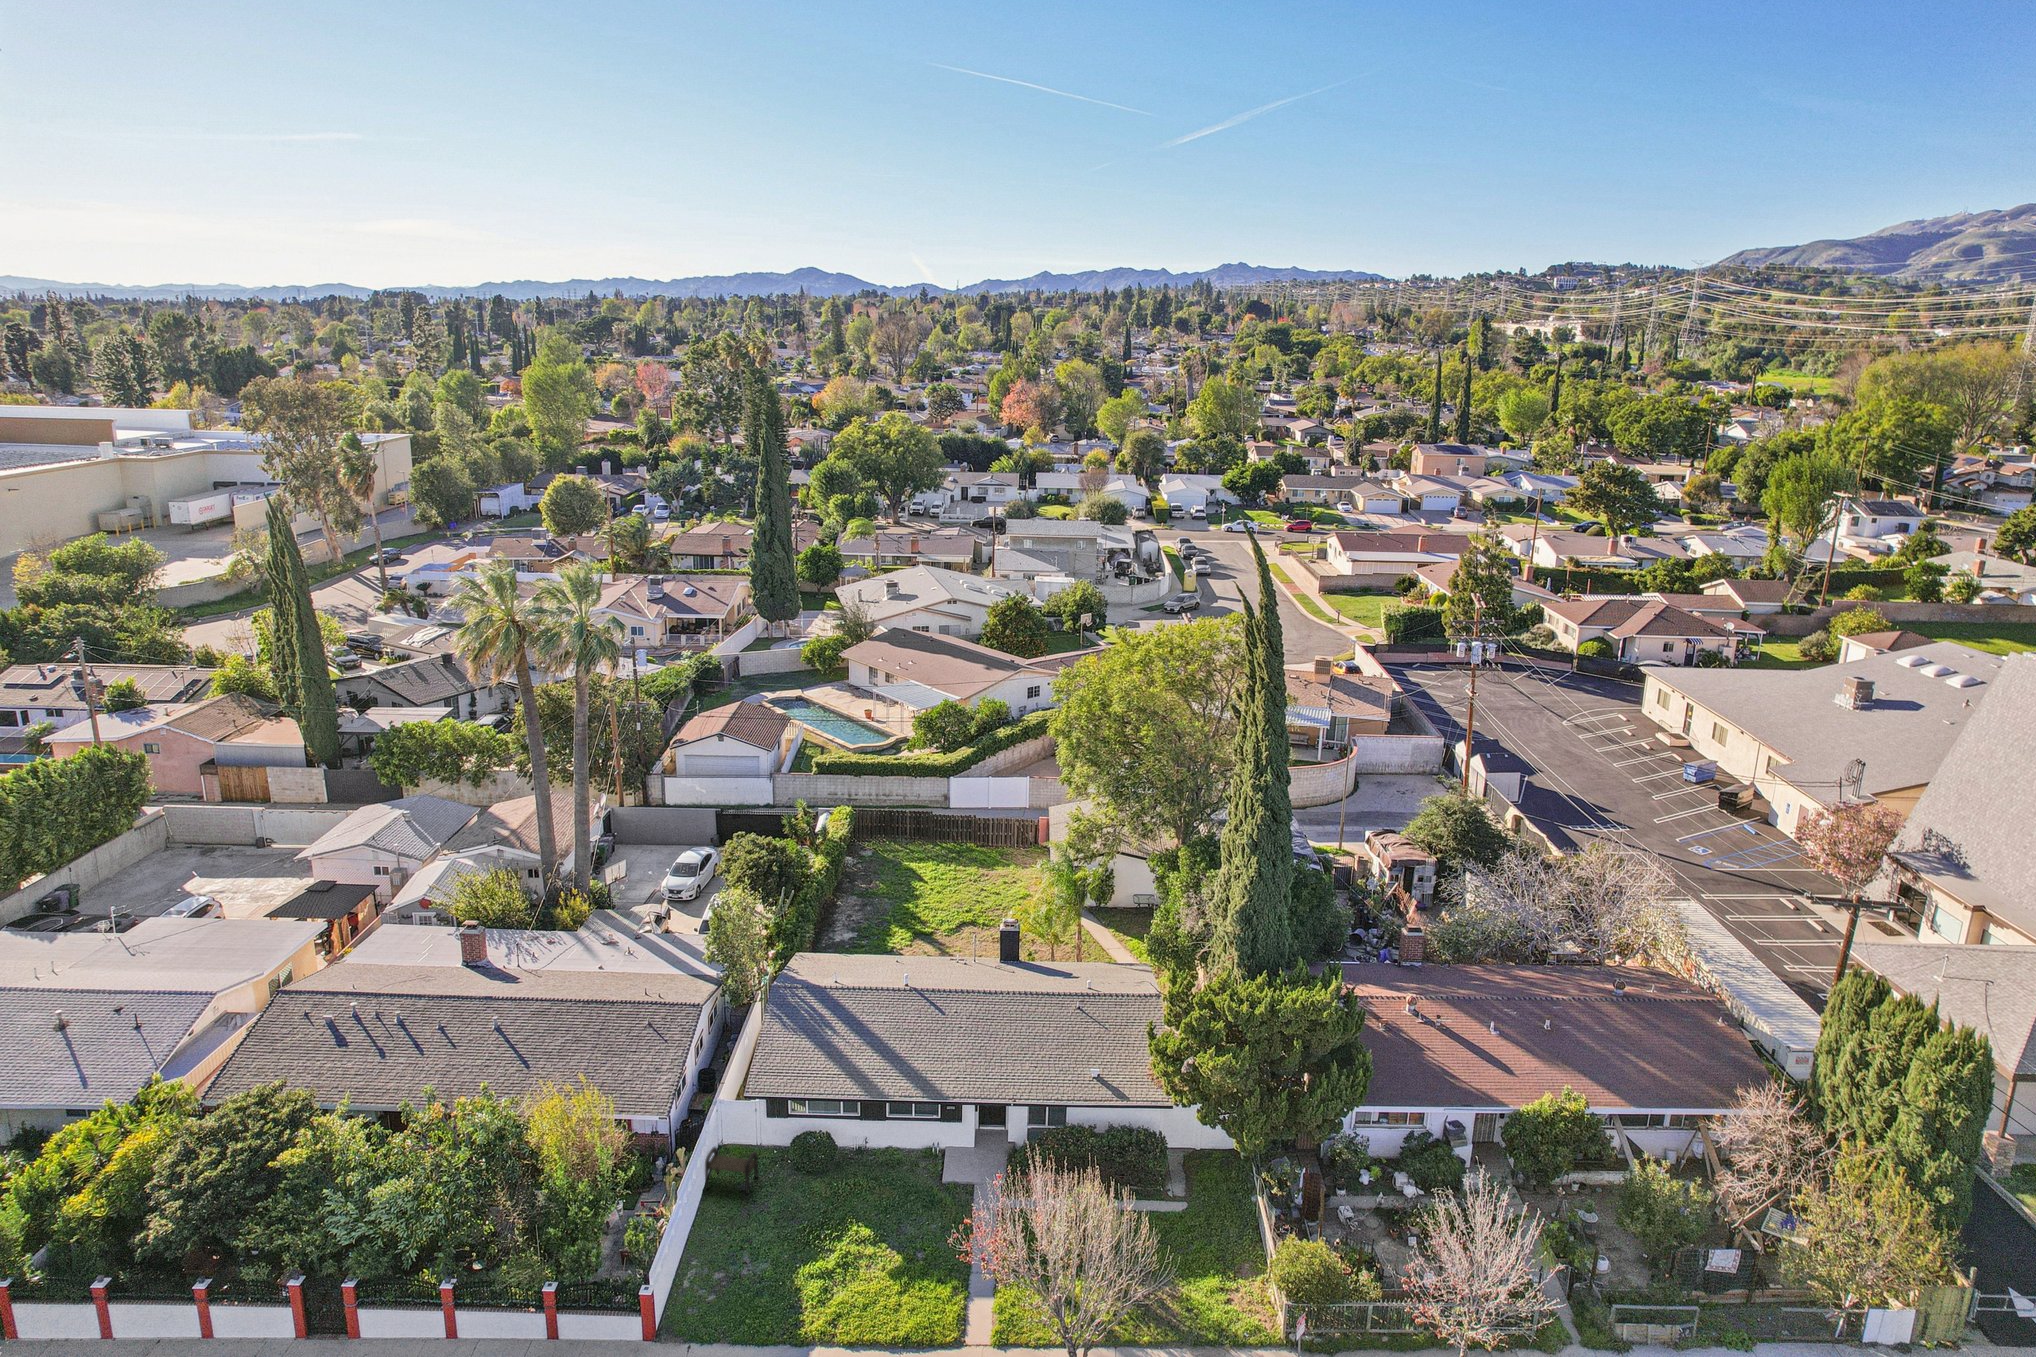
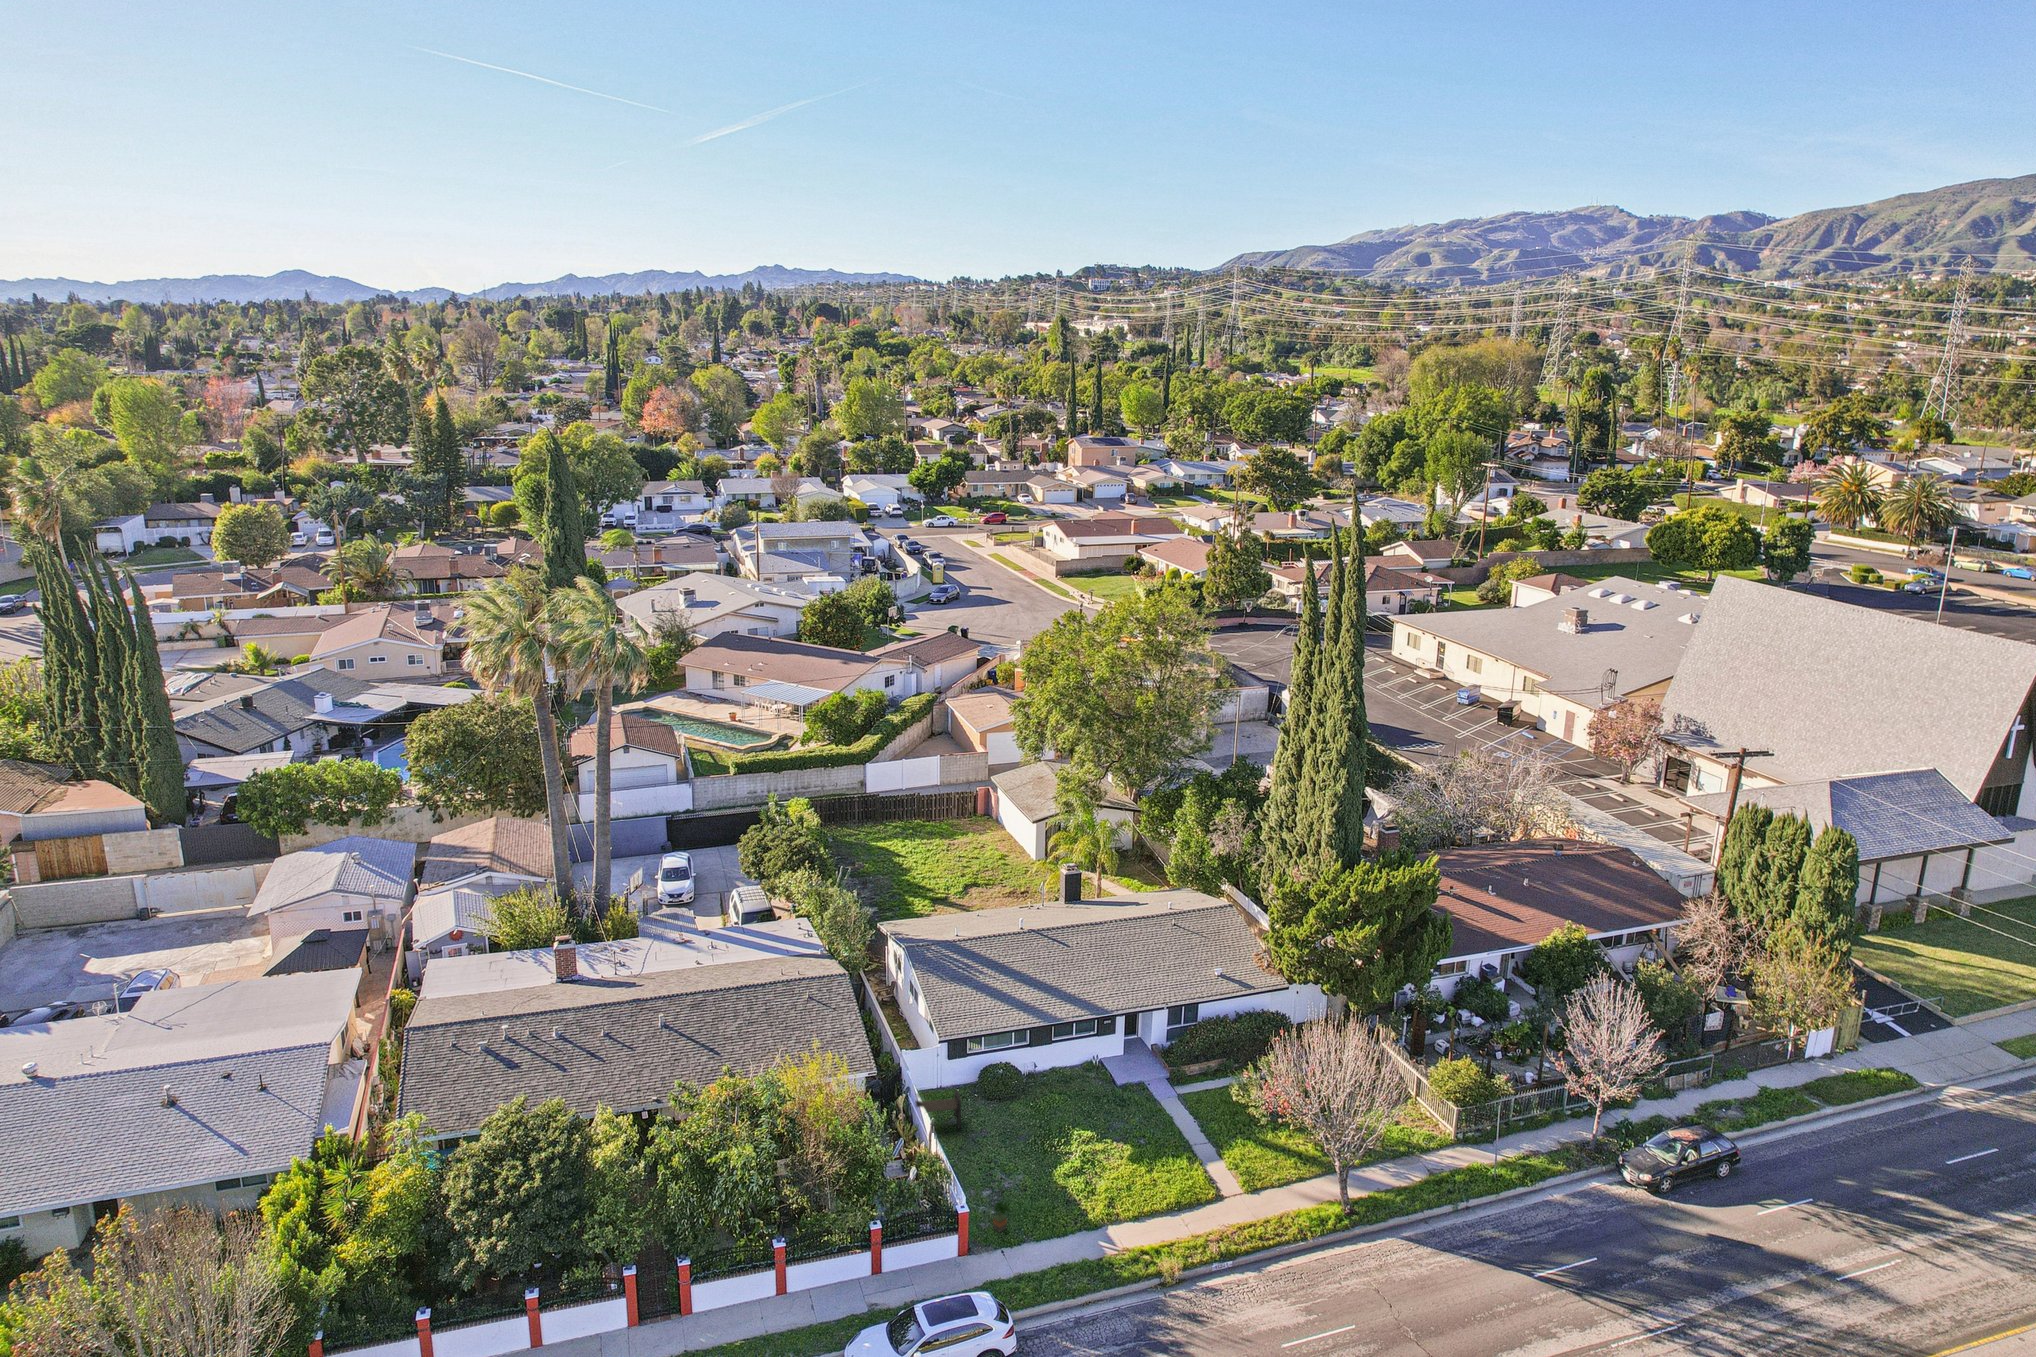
potted tree: none [689,1290,711,1325] -> present [991,1201,1011,1232]

